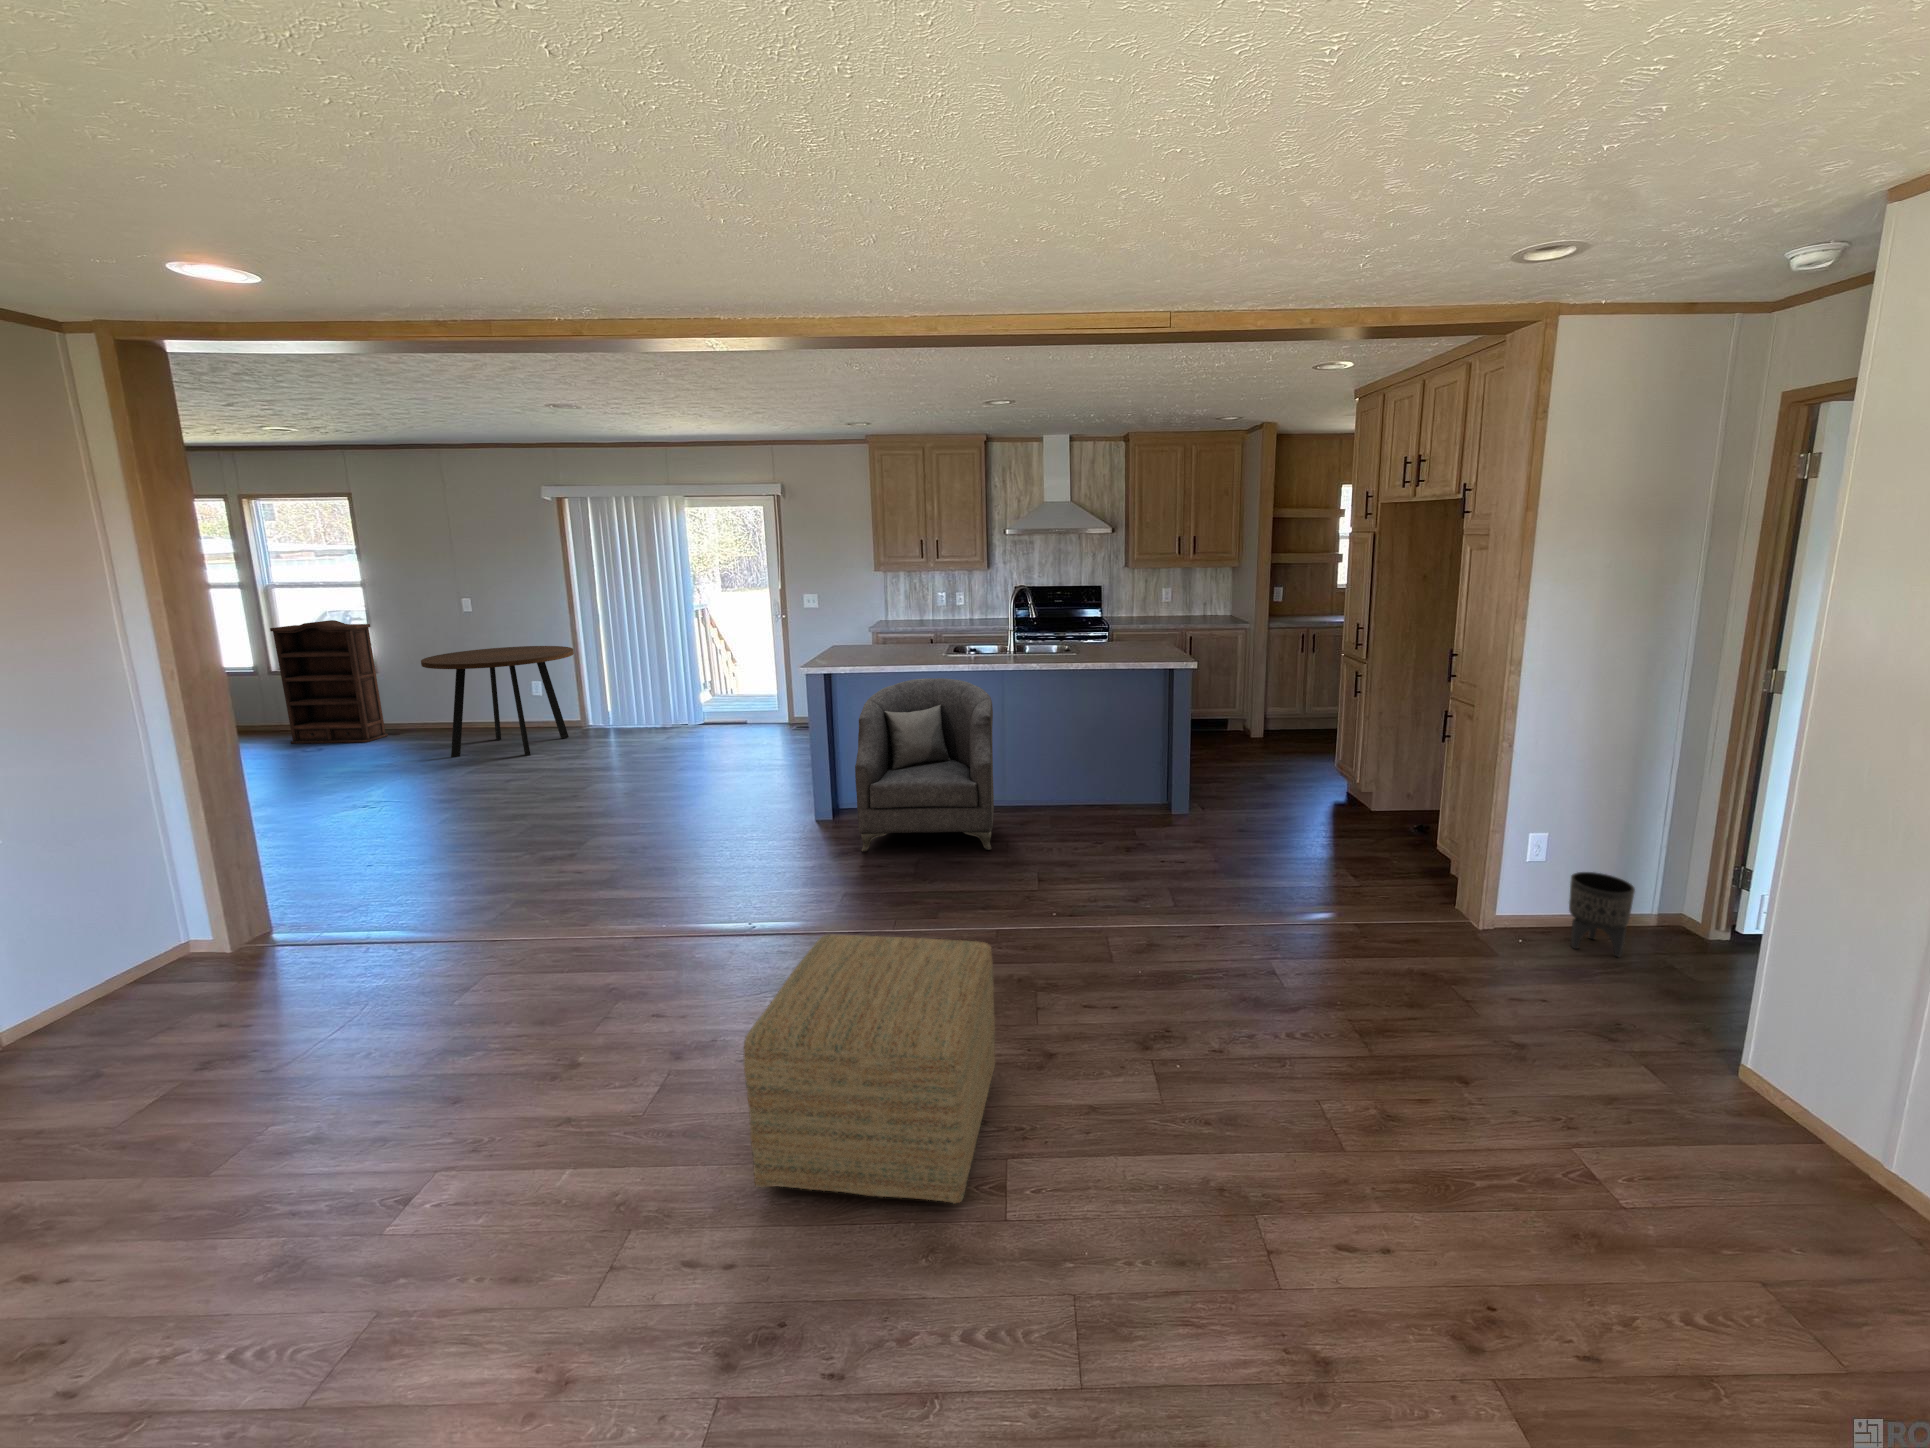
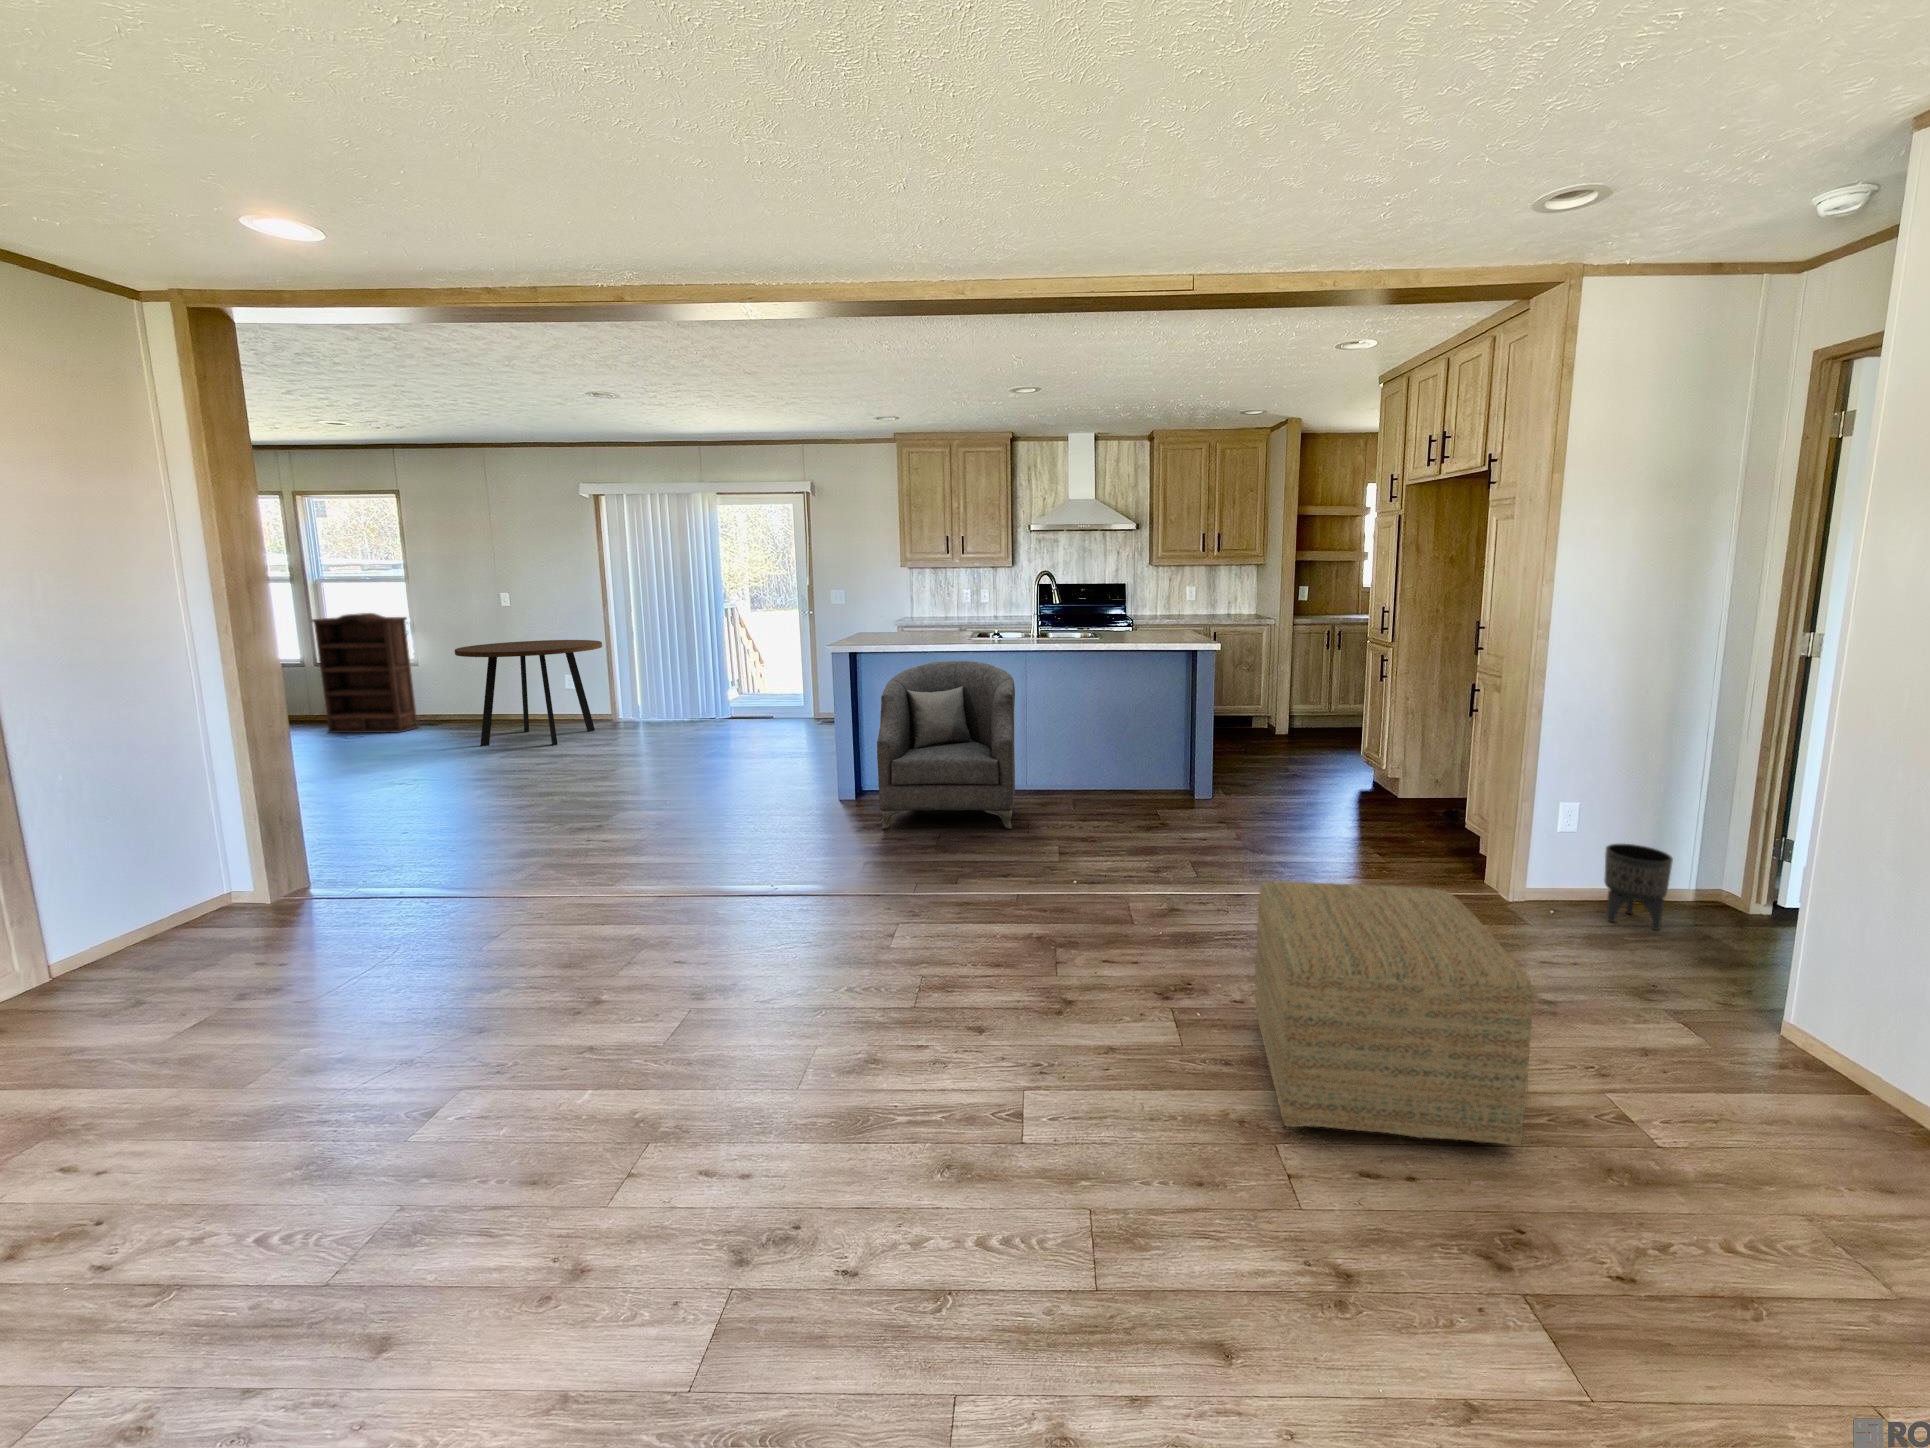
ottoman: present [744,934,995,1204] -> present [1255,881,1533,1146]

